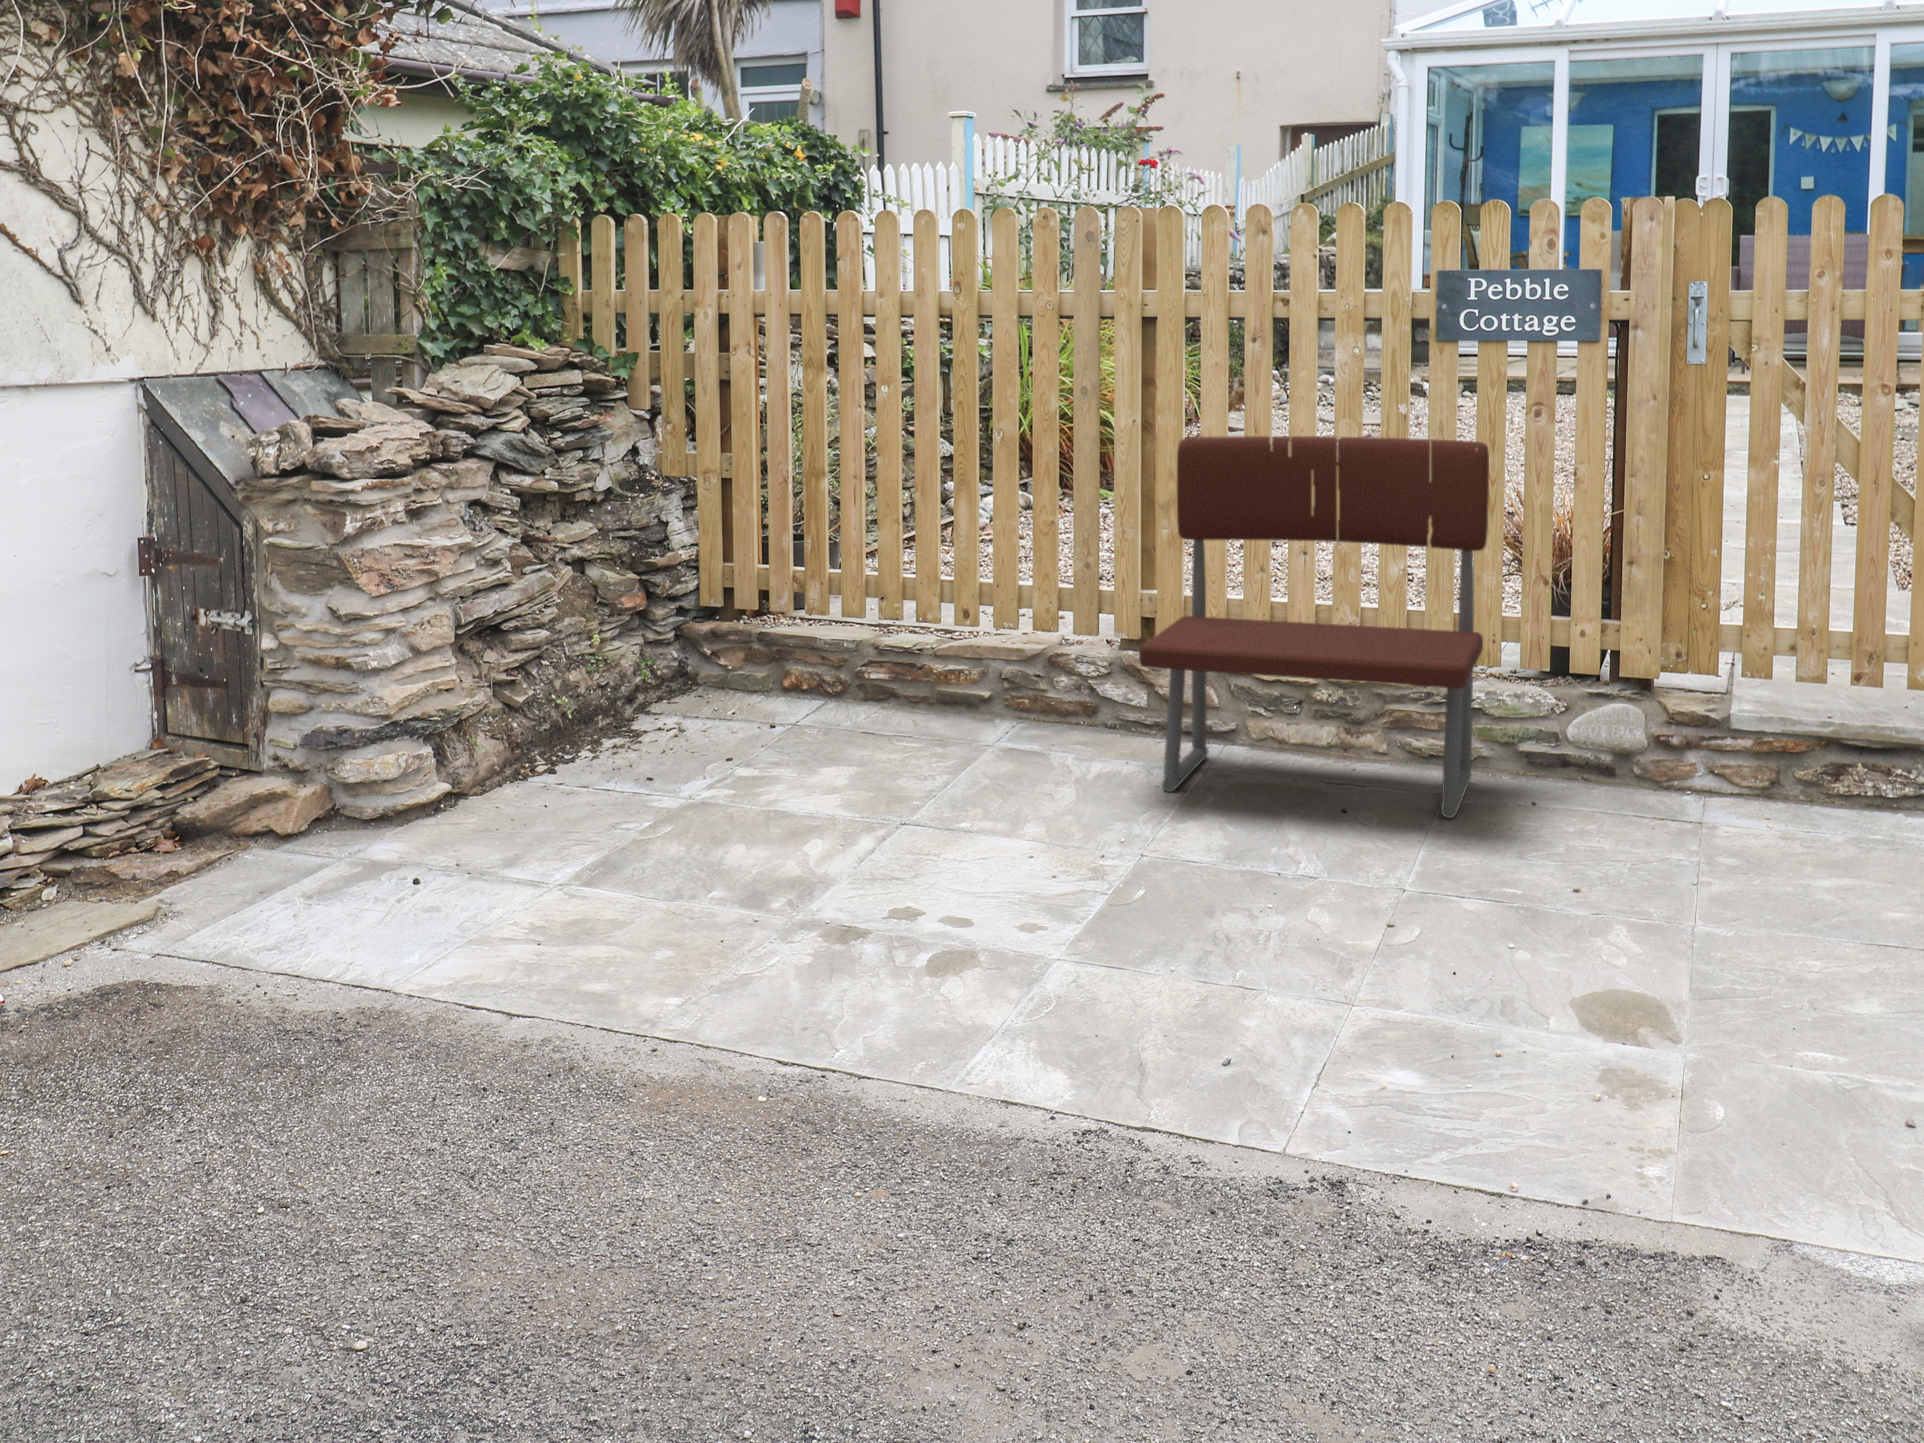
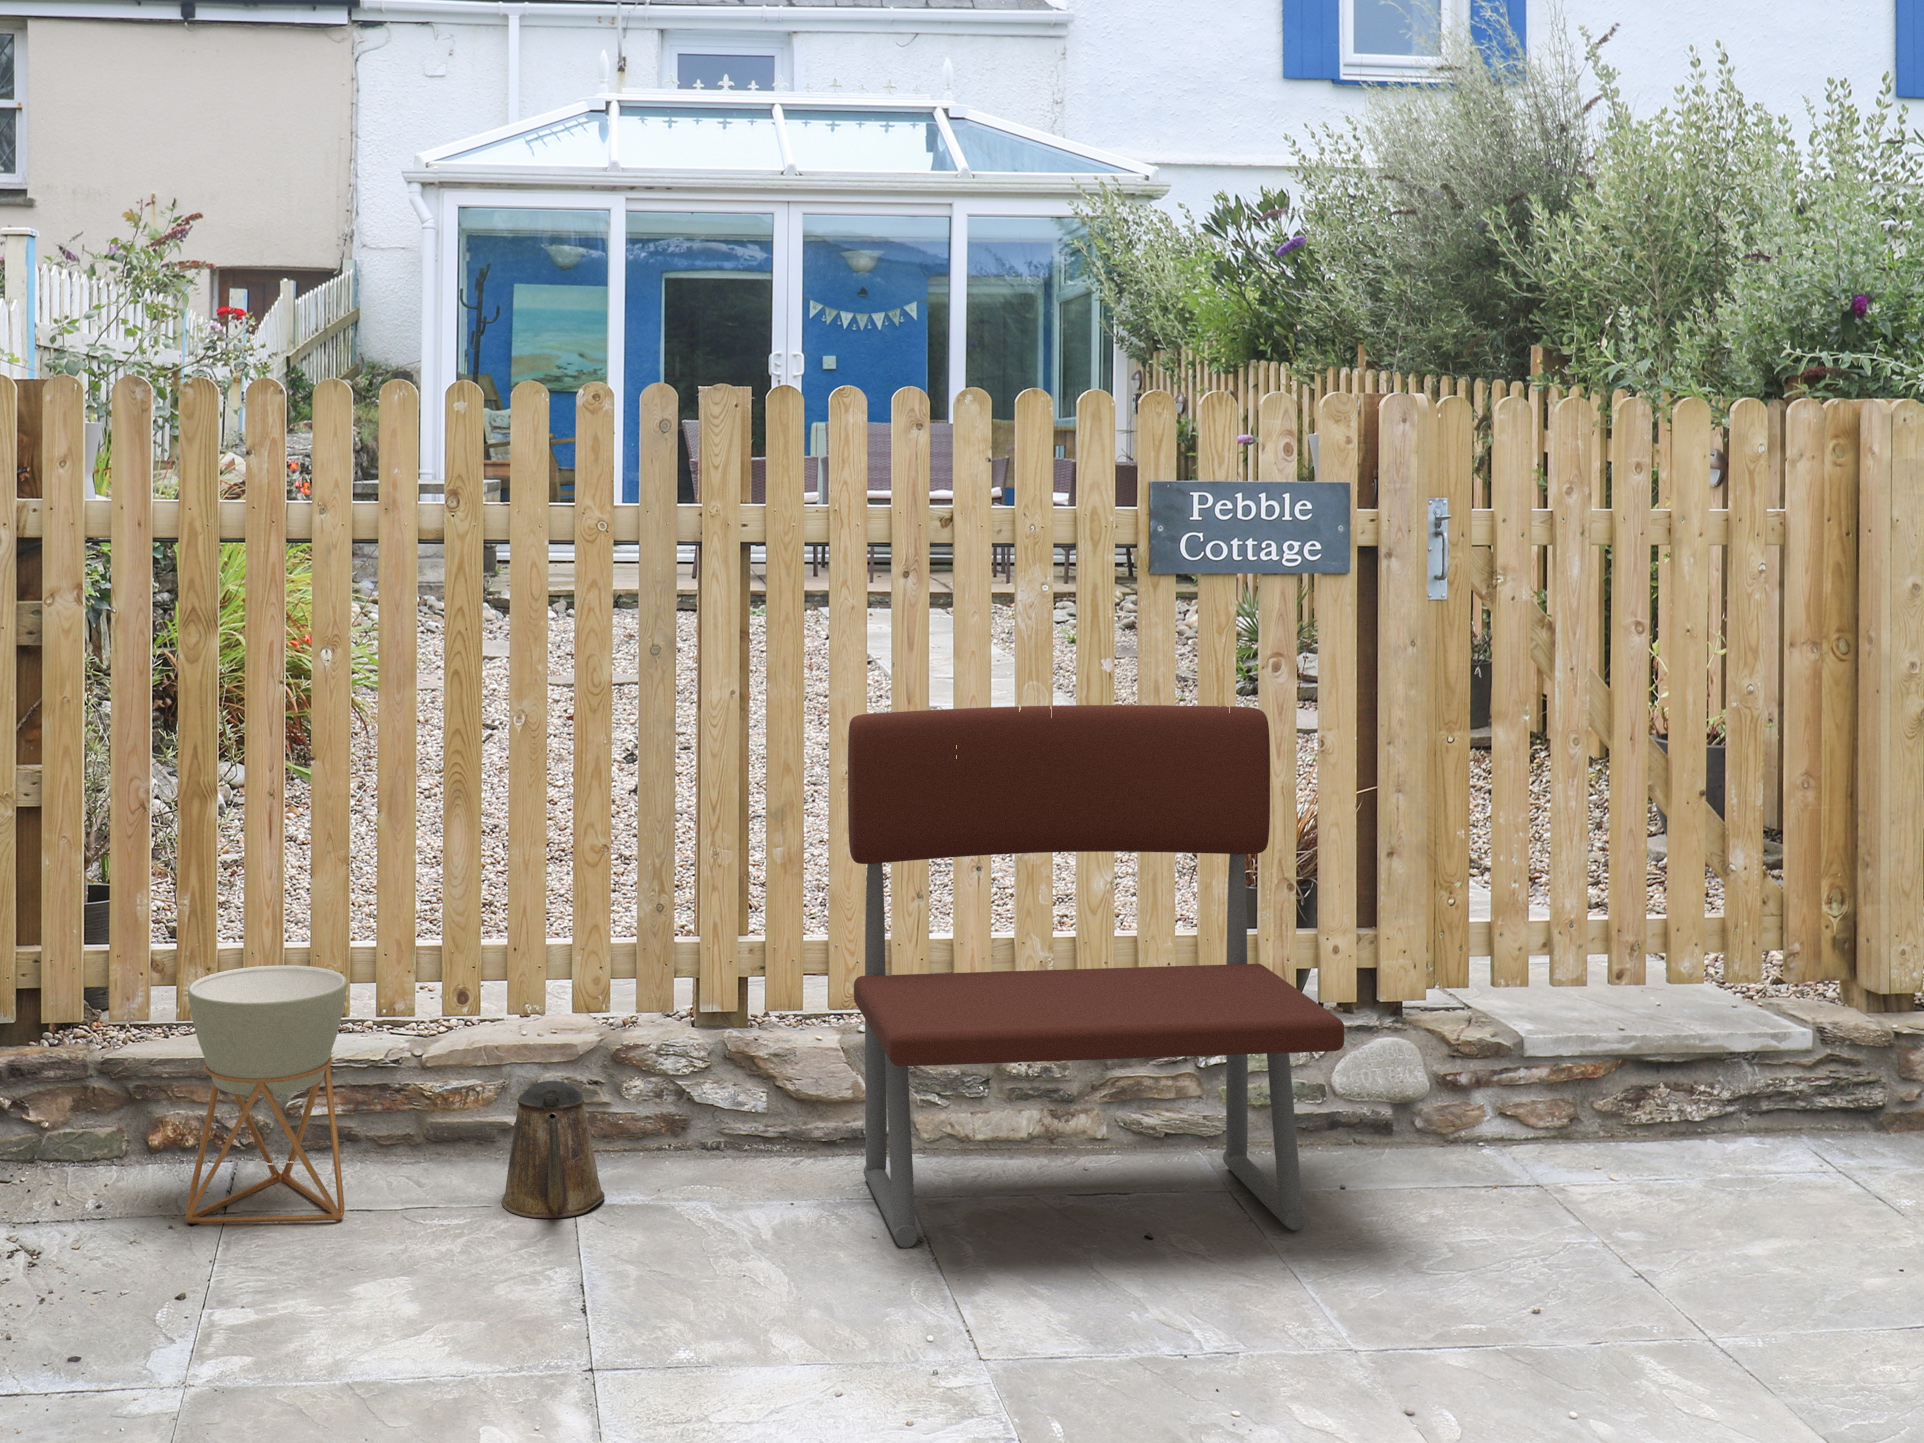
planter: none [775,582,874,736] -> present [185,965,347,1223]
watering can: none [949,666,1022,751] -> present [502,1077,605,1218]

